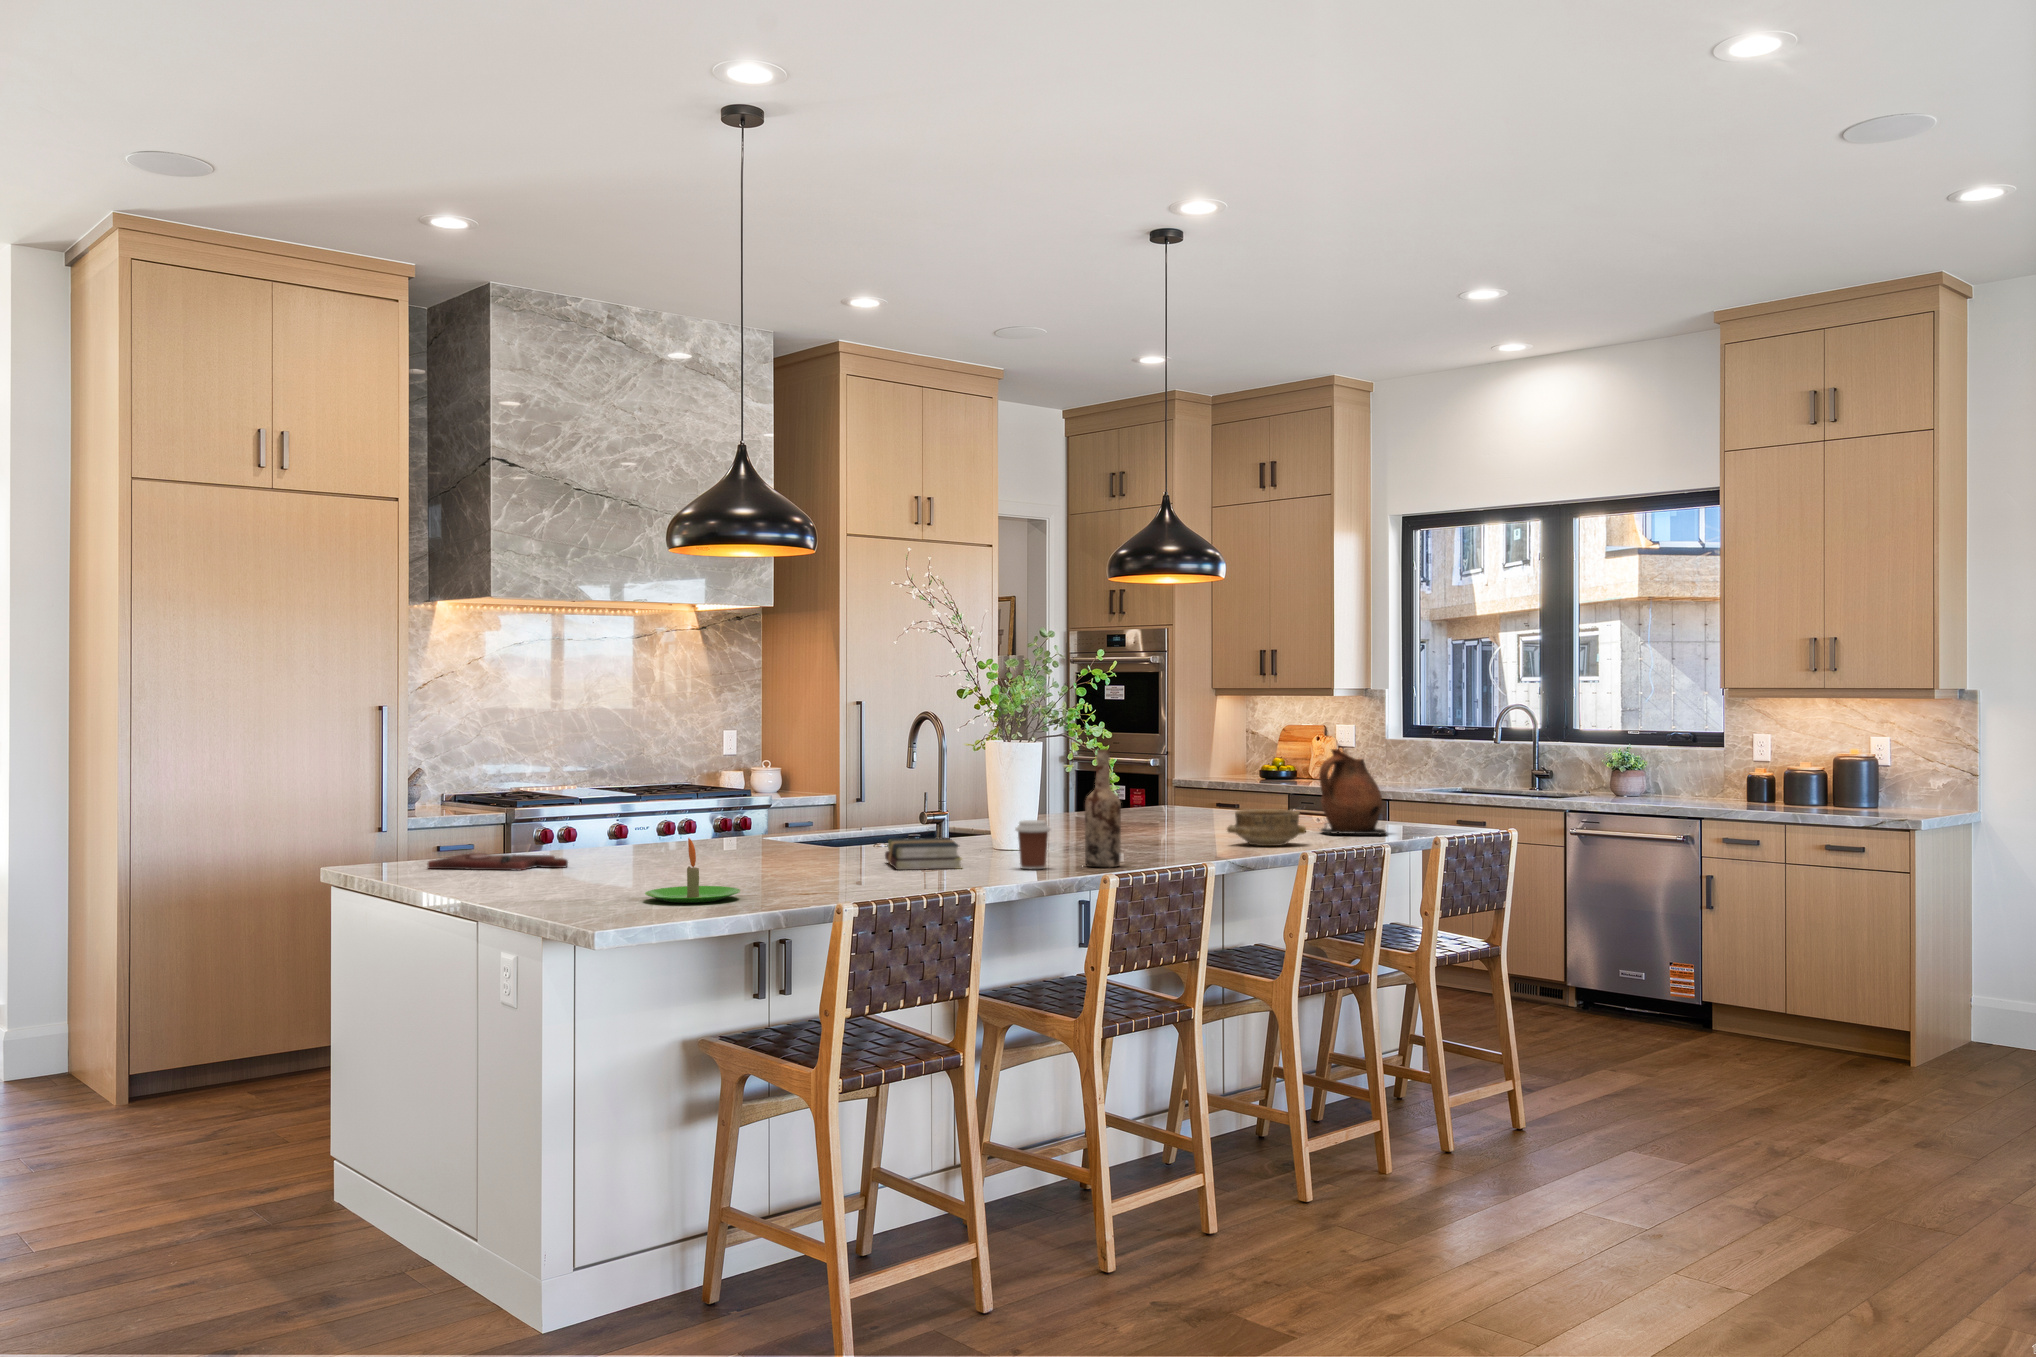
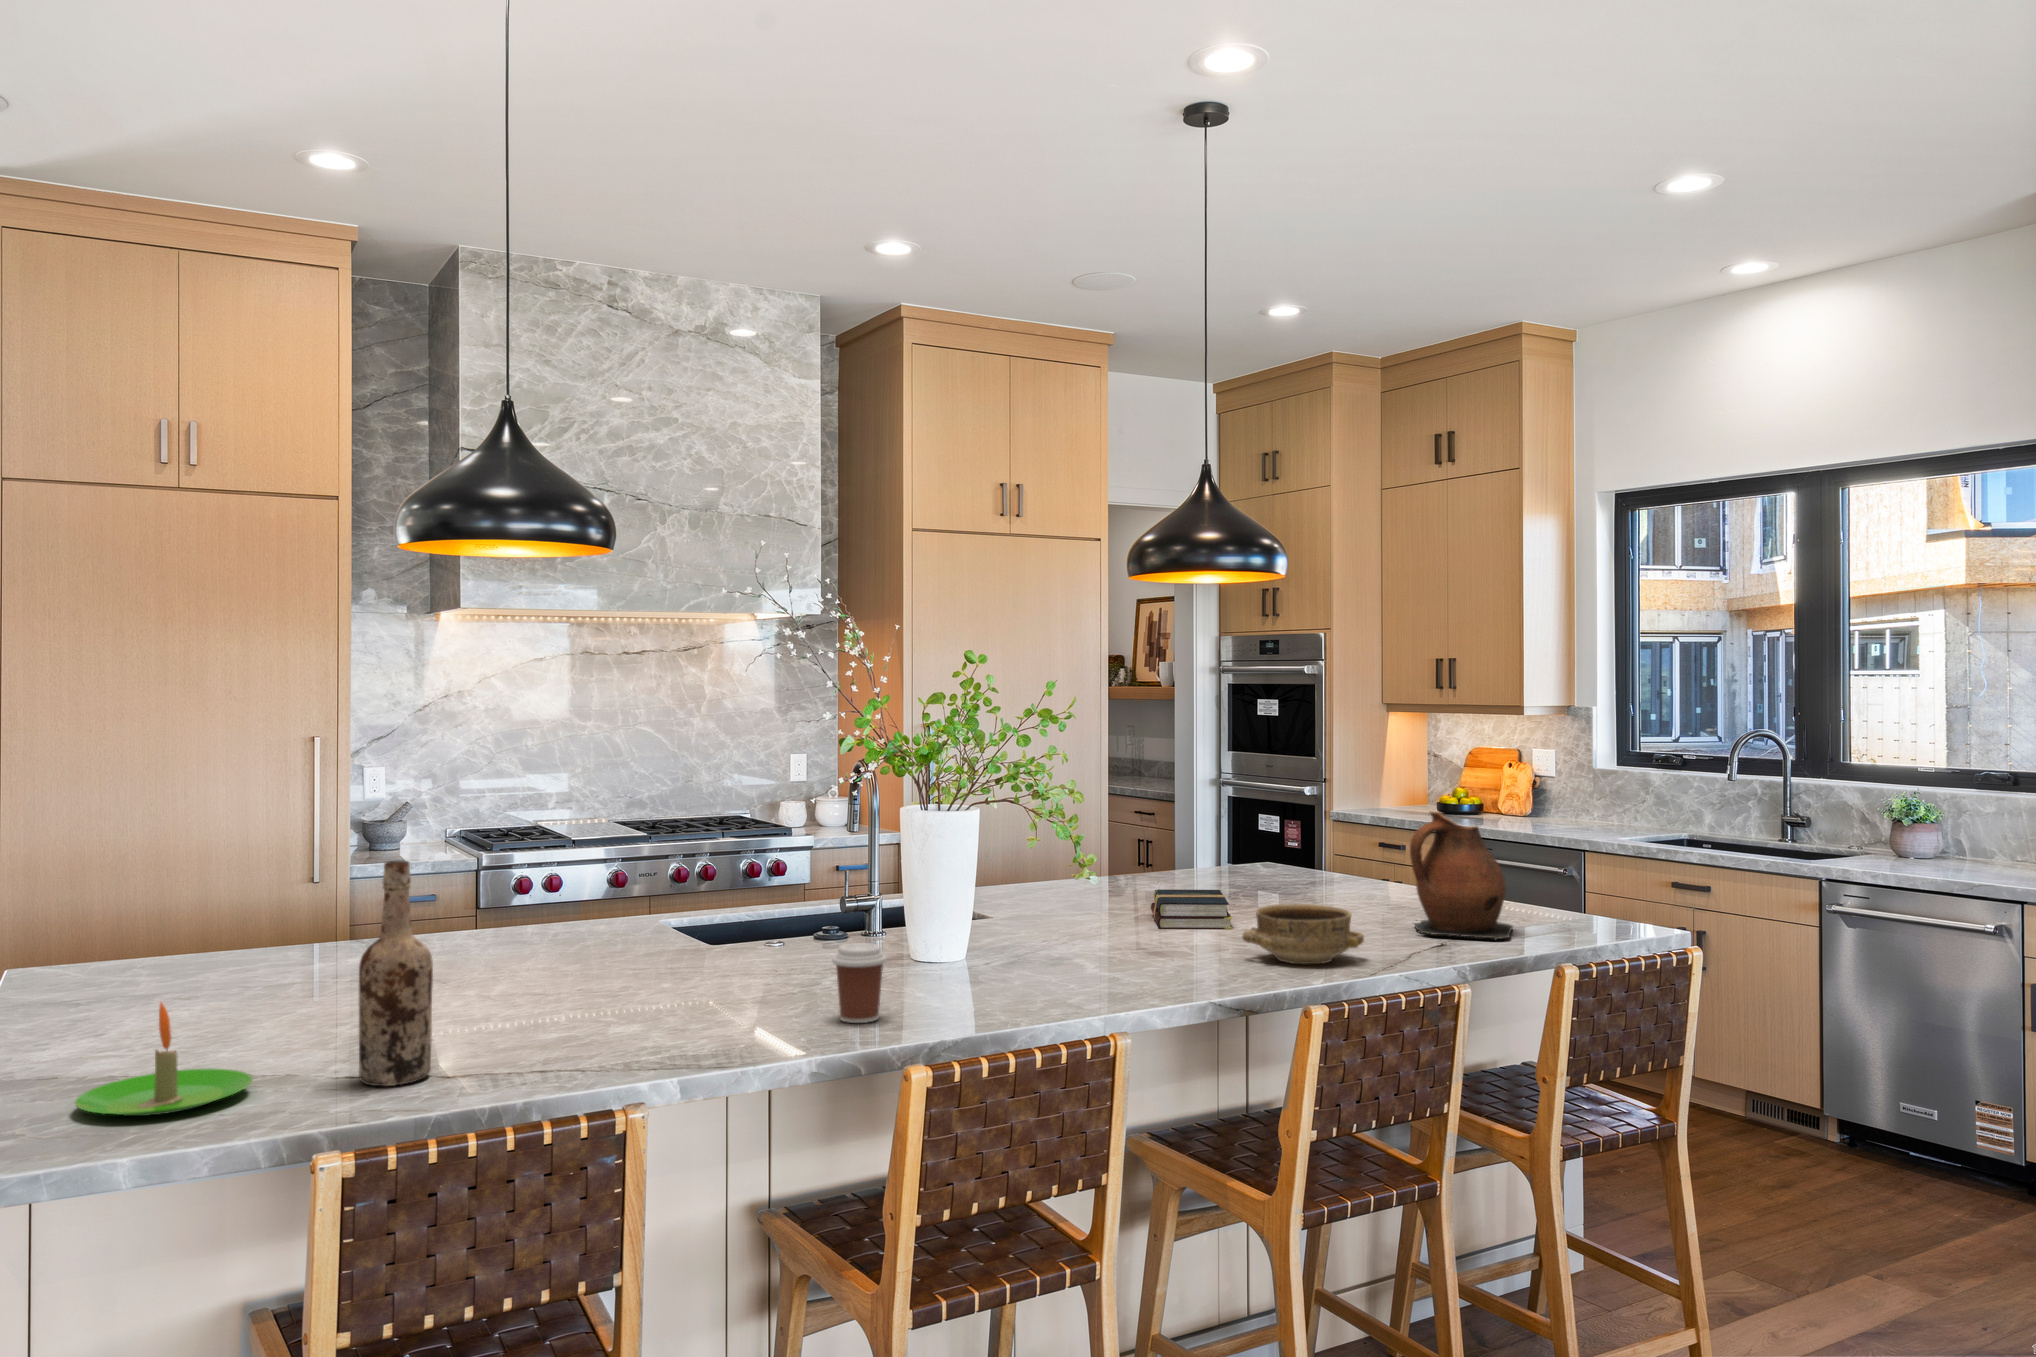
wine bottle: present [1085,749,1121,867] -> present [359,861,433,1086]
hardback book: present [885,837,962,870] -> present [1151,889,1232,929]
cutting board: present [428,853,568,871] -> none [105,947,283,985]

